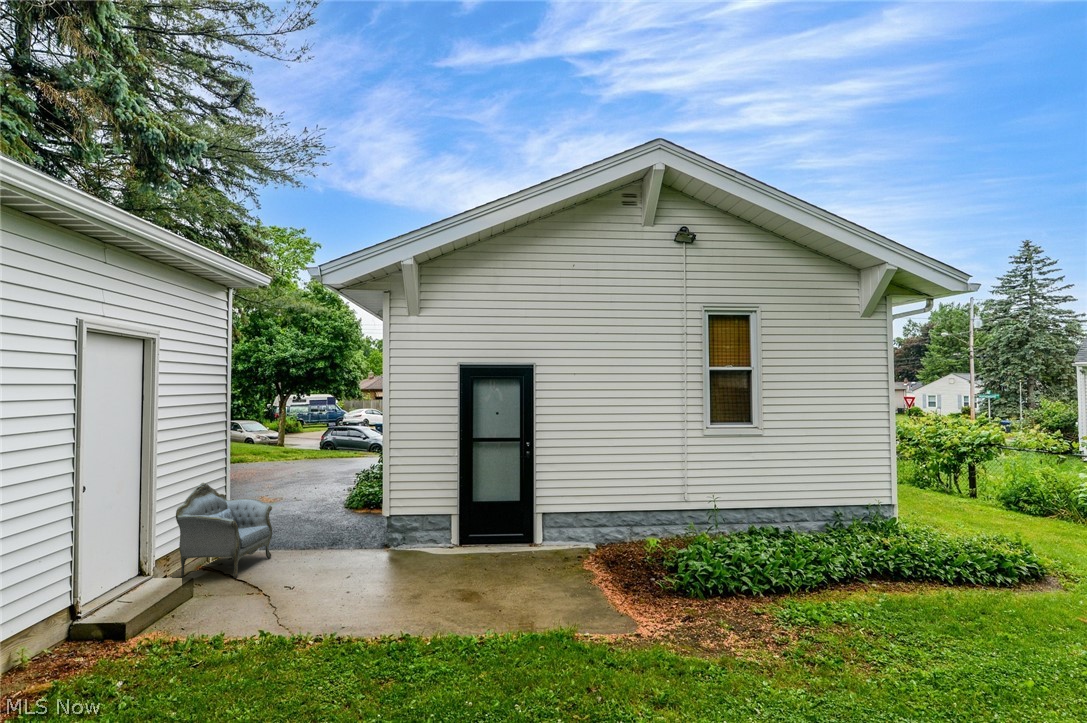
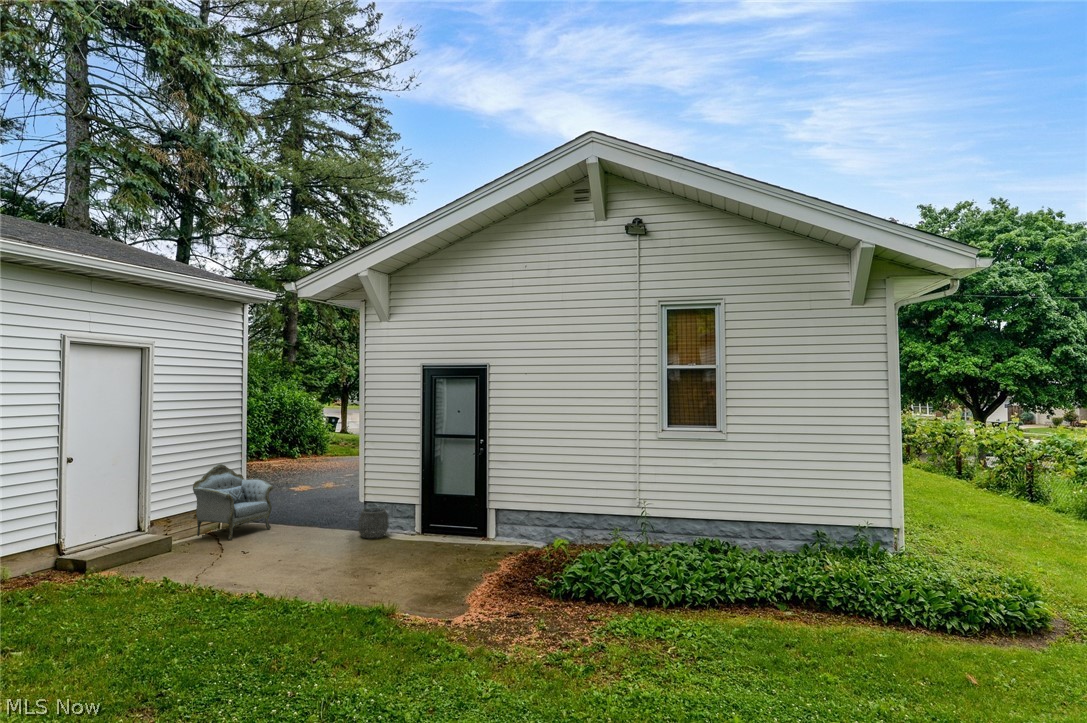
woven basket: none [392,521,426,558] -> present [358,508,389,538]

